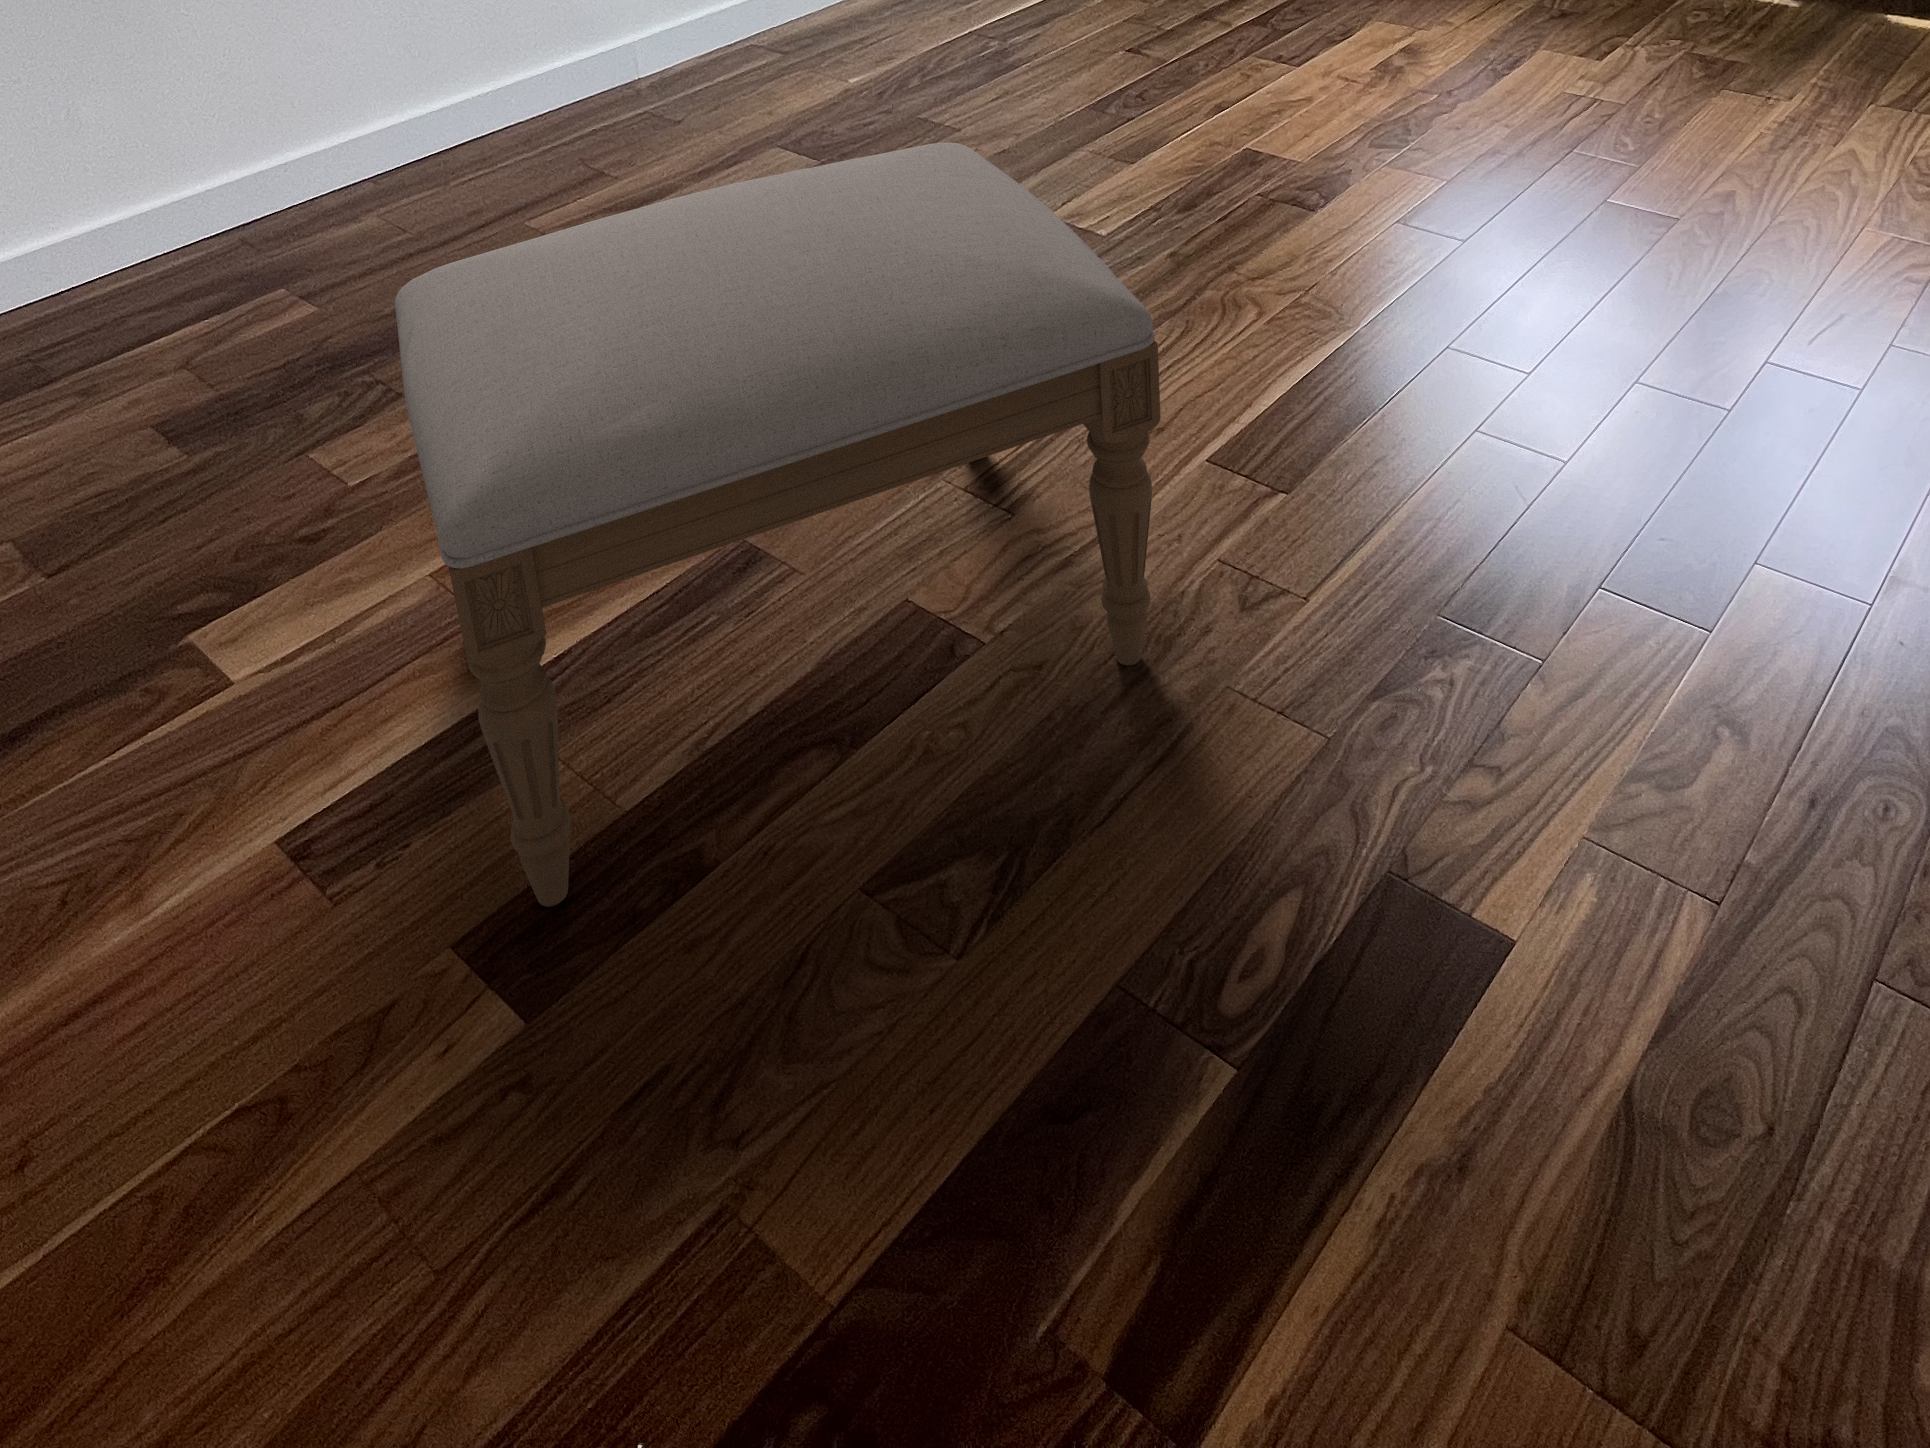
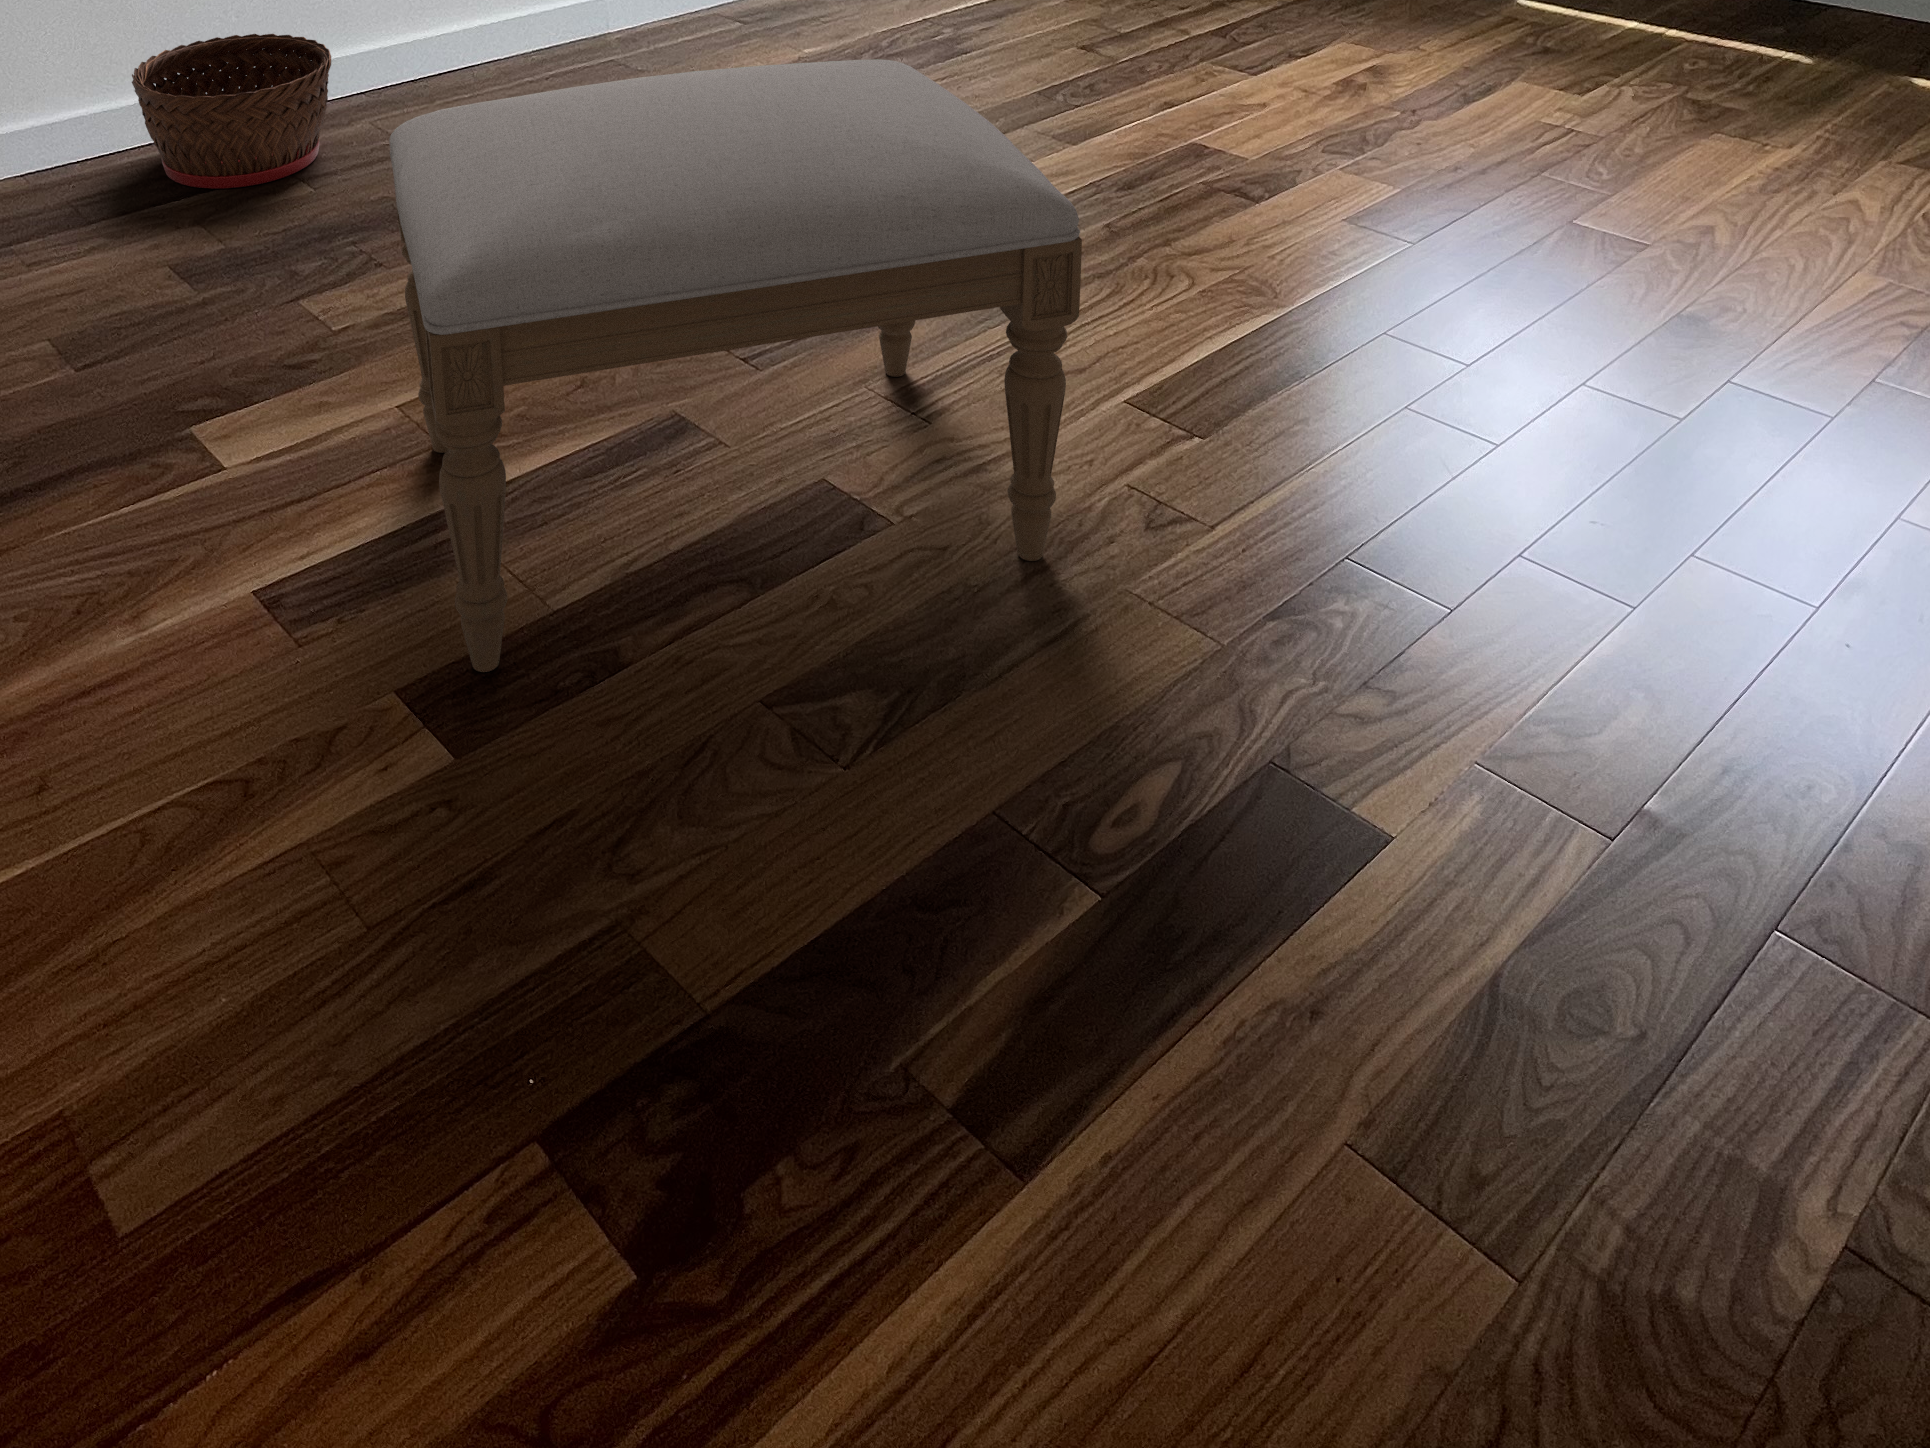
basket: none [102,130,338,317] -> present [132,34,331,188]

